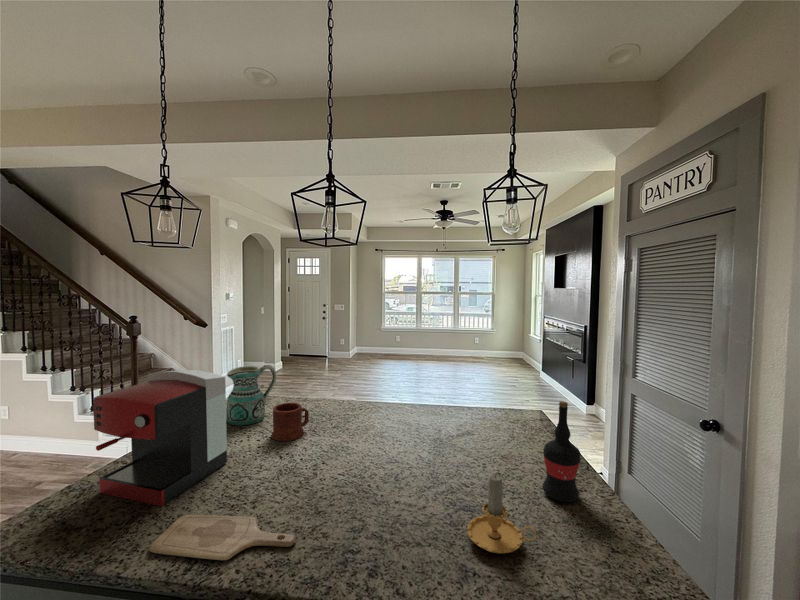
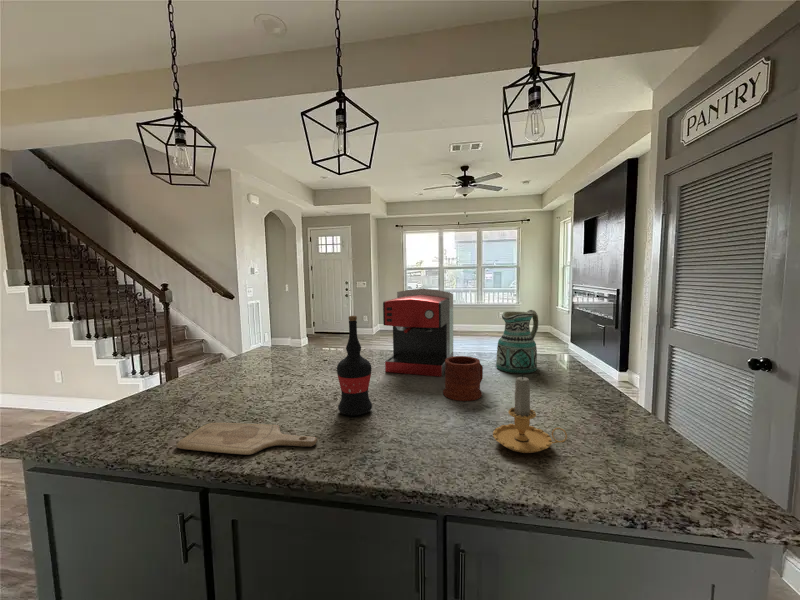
ceramic pitcher: present [226,365,276,426] -> present [496,310,538,374]
coffee maker: present [93,370,227,506] -> present [383,289,453,377]
wine bottle: present [542,401,580,502] -> present [337,316,372,415]
mug: present [272,403,309,441] -> present [443,356,483,401]

